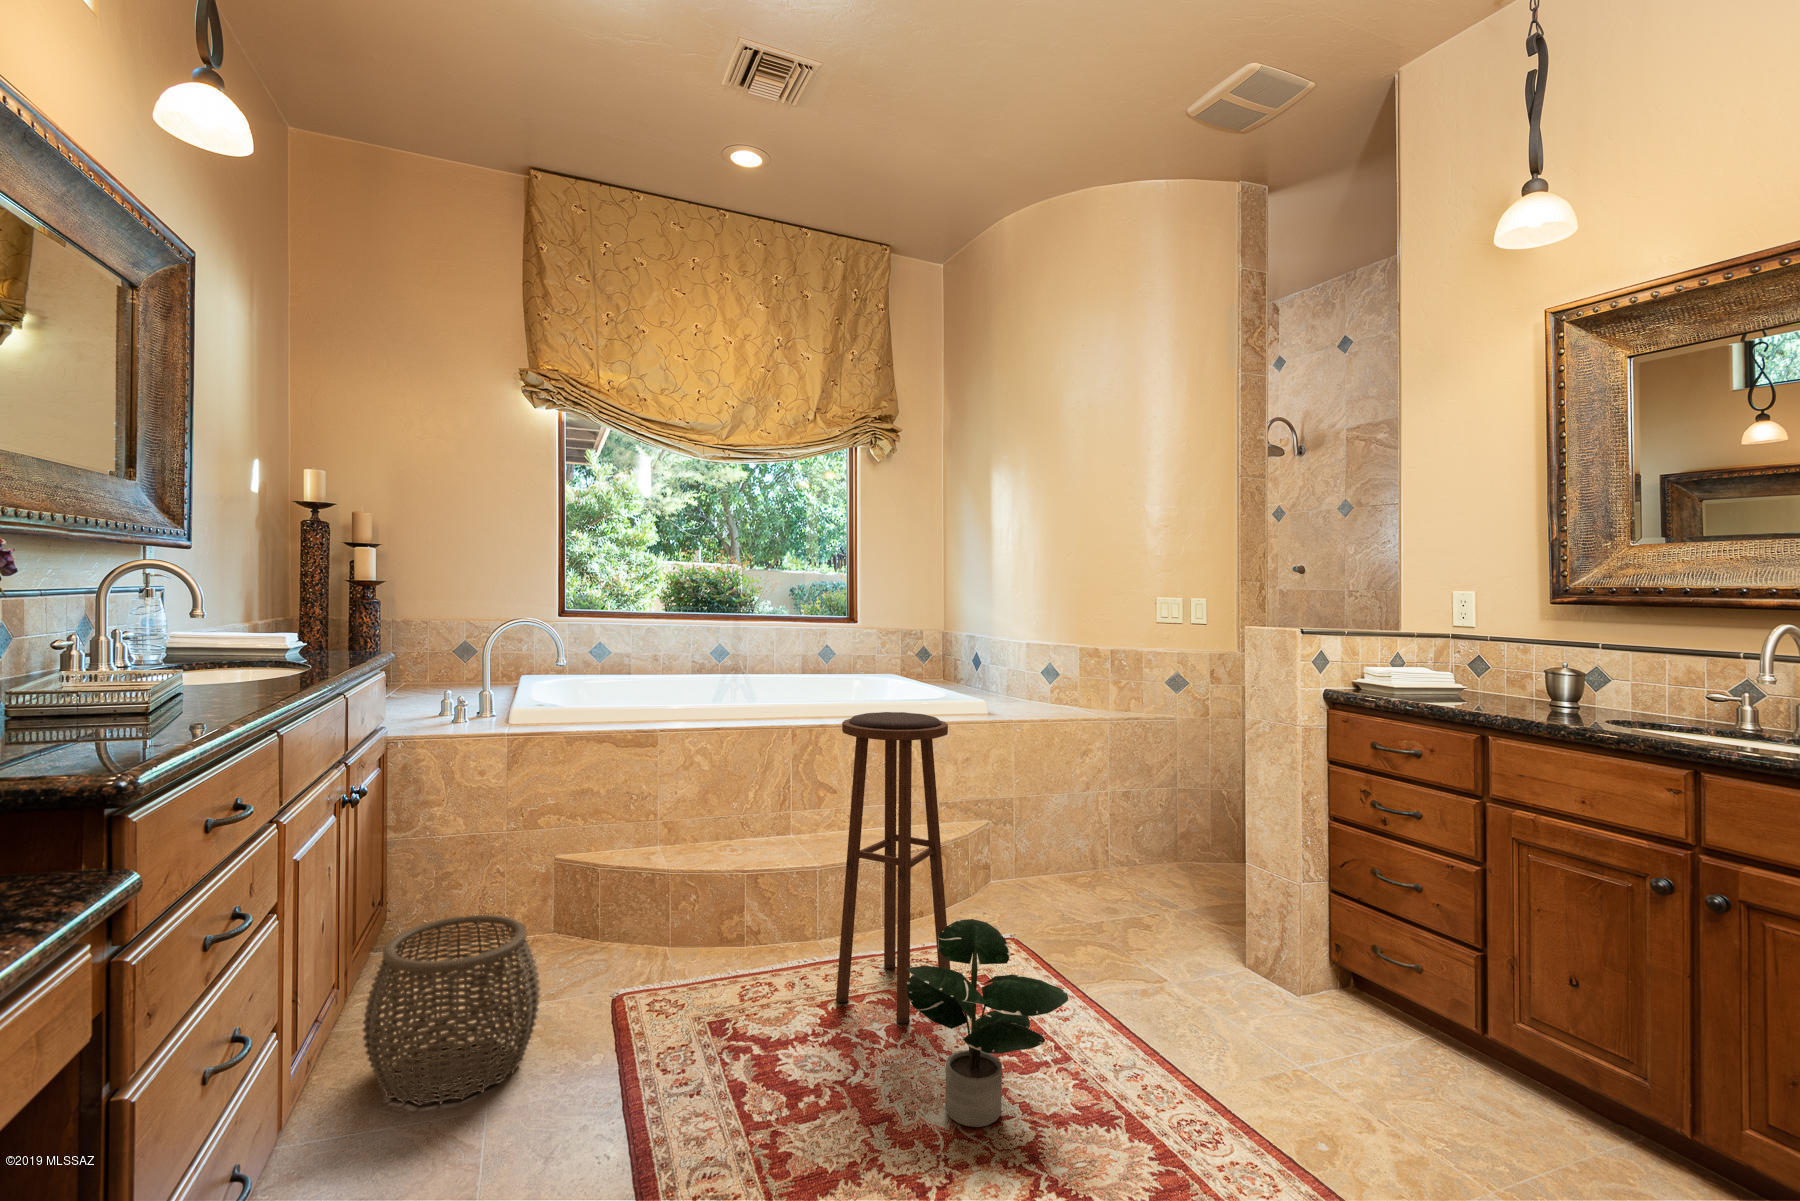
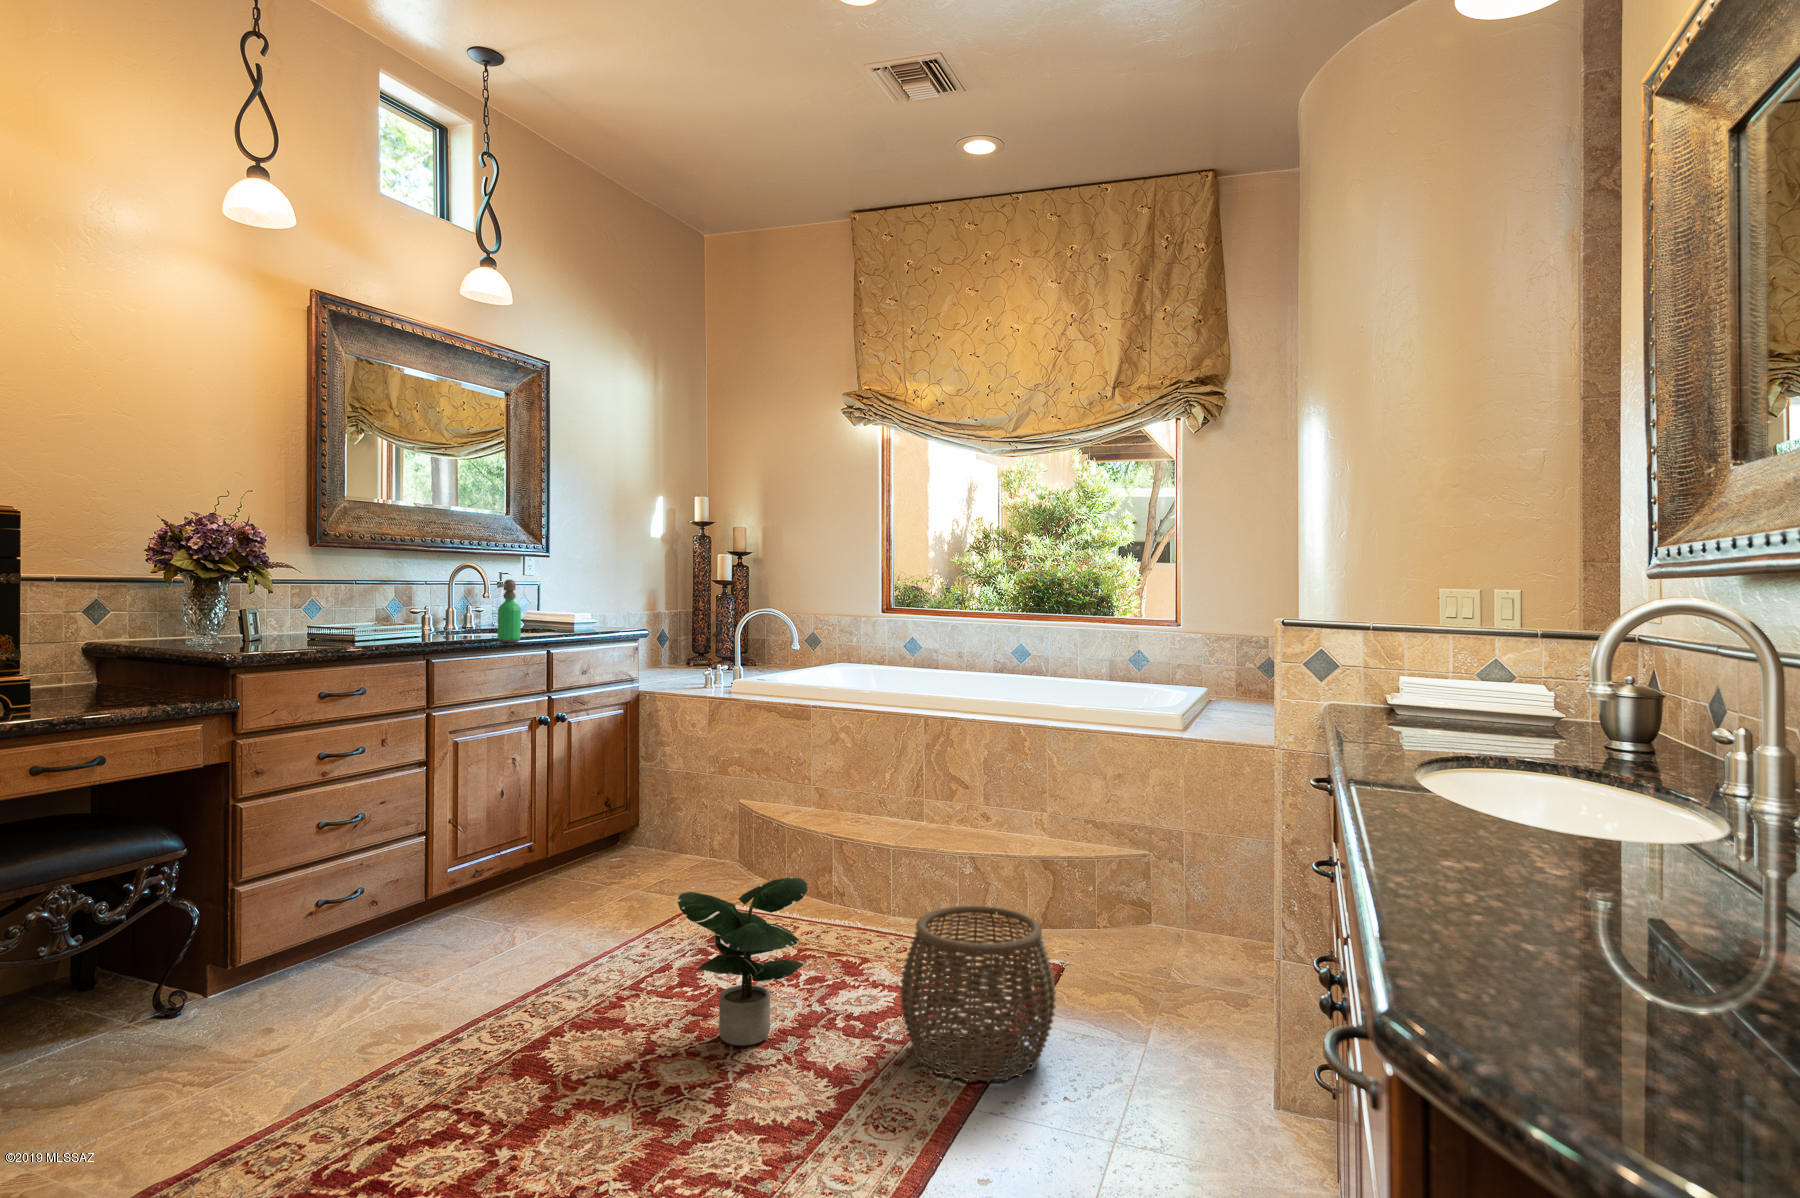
soap dispenser: none [253,582,296,681] -> present [498,580,521,642]
stool: present [836,712,950,1024] -> none [809,695,924,979]
woven basket: present [363,915,540,1105] -> present [900,906,1056,1083]

